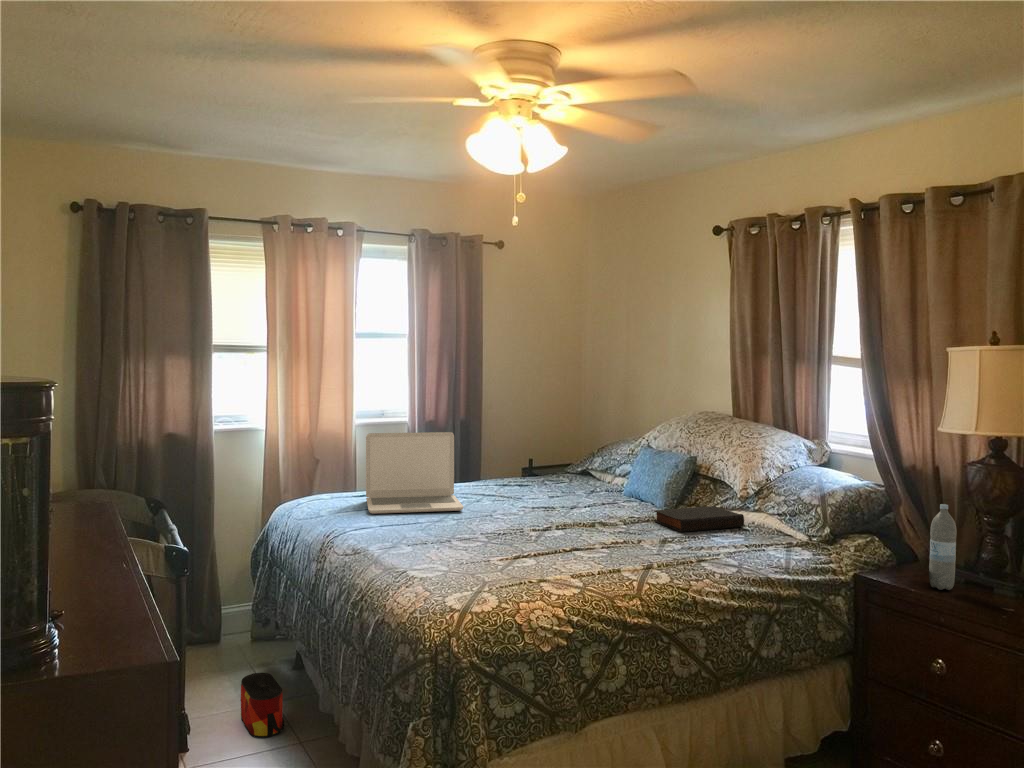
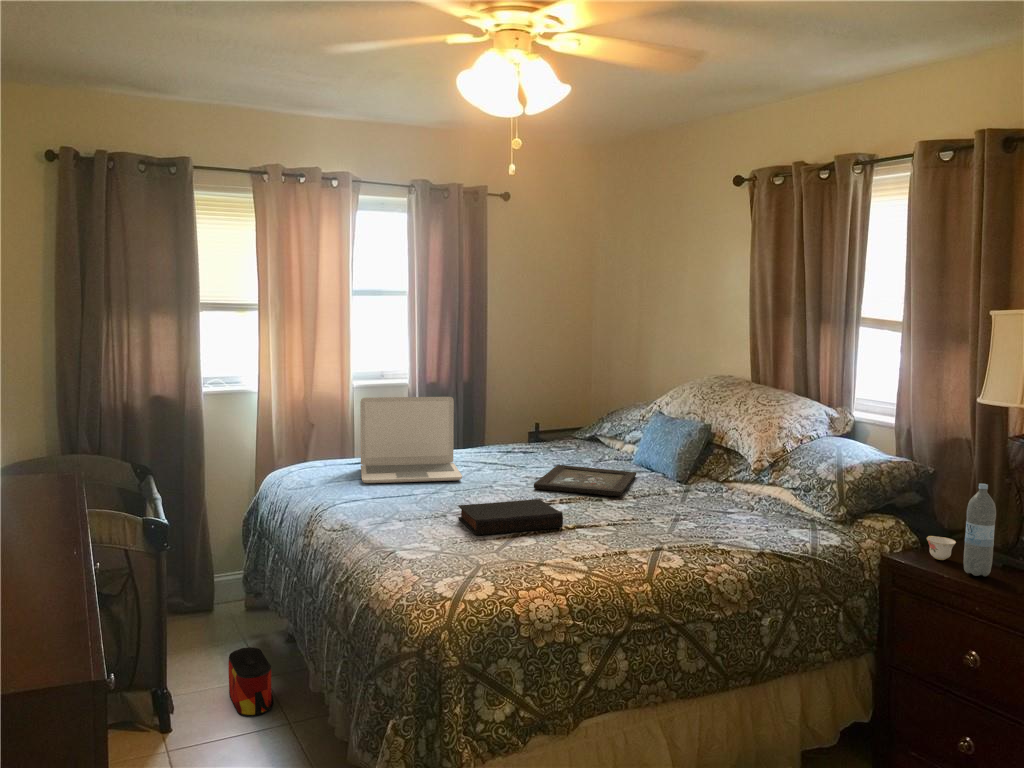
tray: none [531,496,628,523] -> present [534,465,636,496]
book: present [654,506,744,532] -> present [458,499,563,535]
teacup: none [896,555,923,577] -> present [927,536,956,560]

